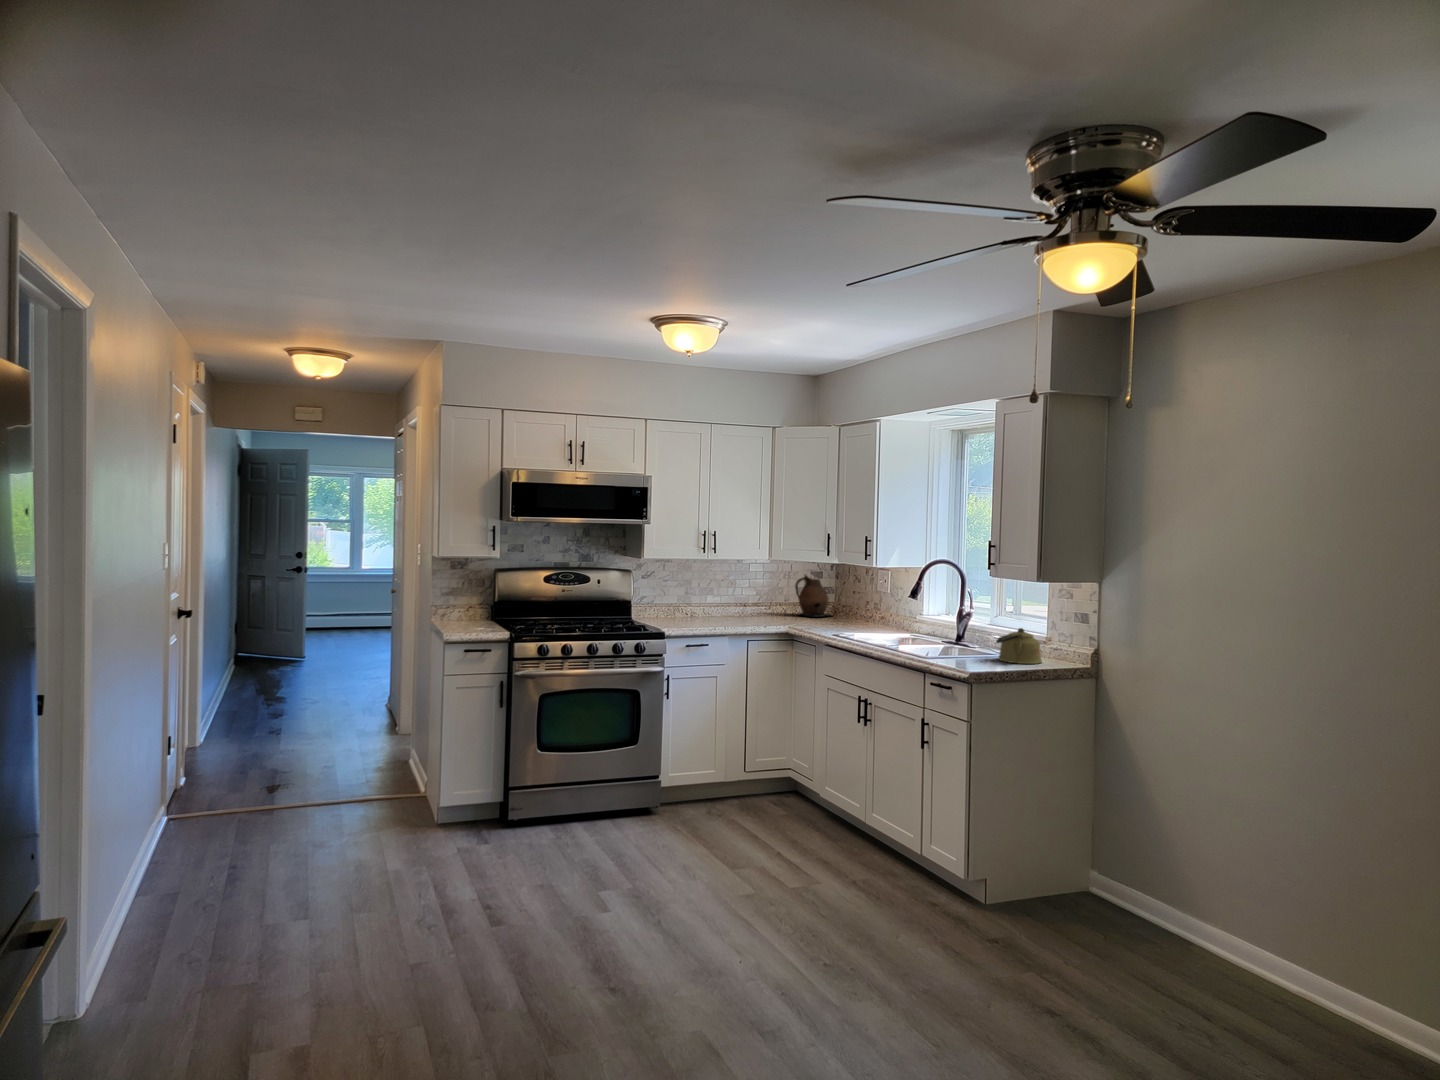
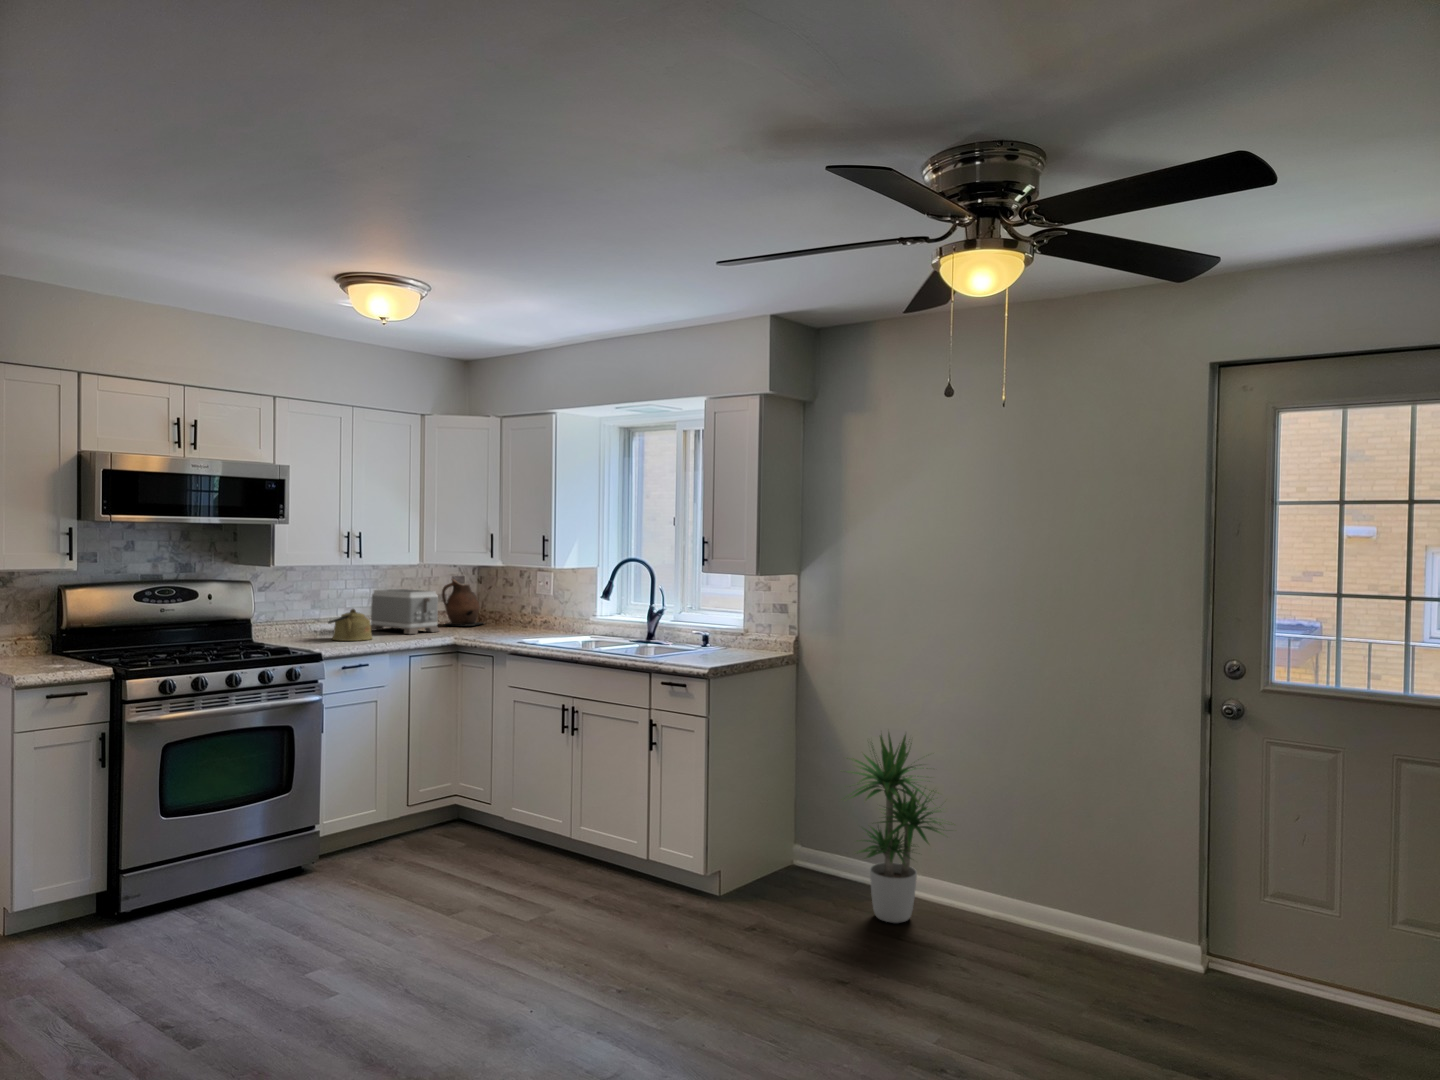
toaster: none [729,581,784,621] -> present [371,589,439,634]
kettle: present [996,628,1042,664] -> present [328,609,372,641]
potted plant: none [1098,757,1239,973] -> present [850,734,955,923]

